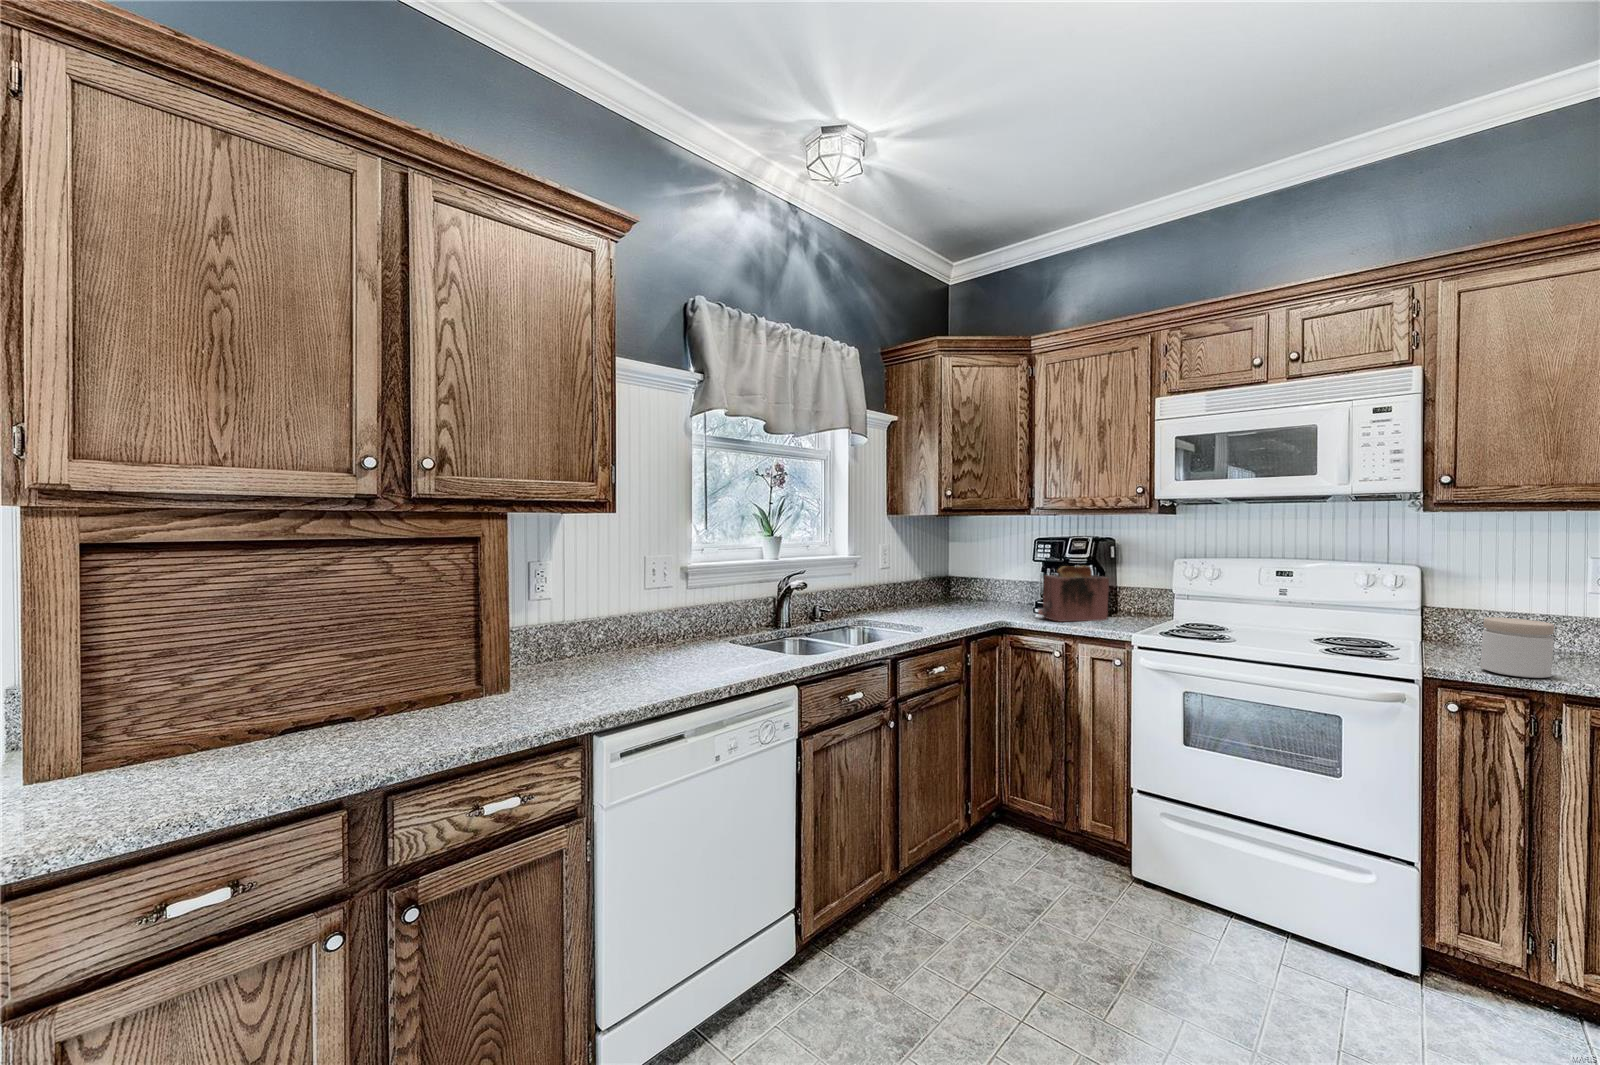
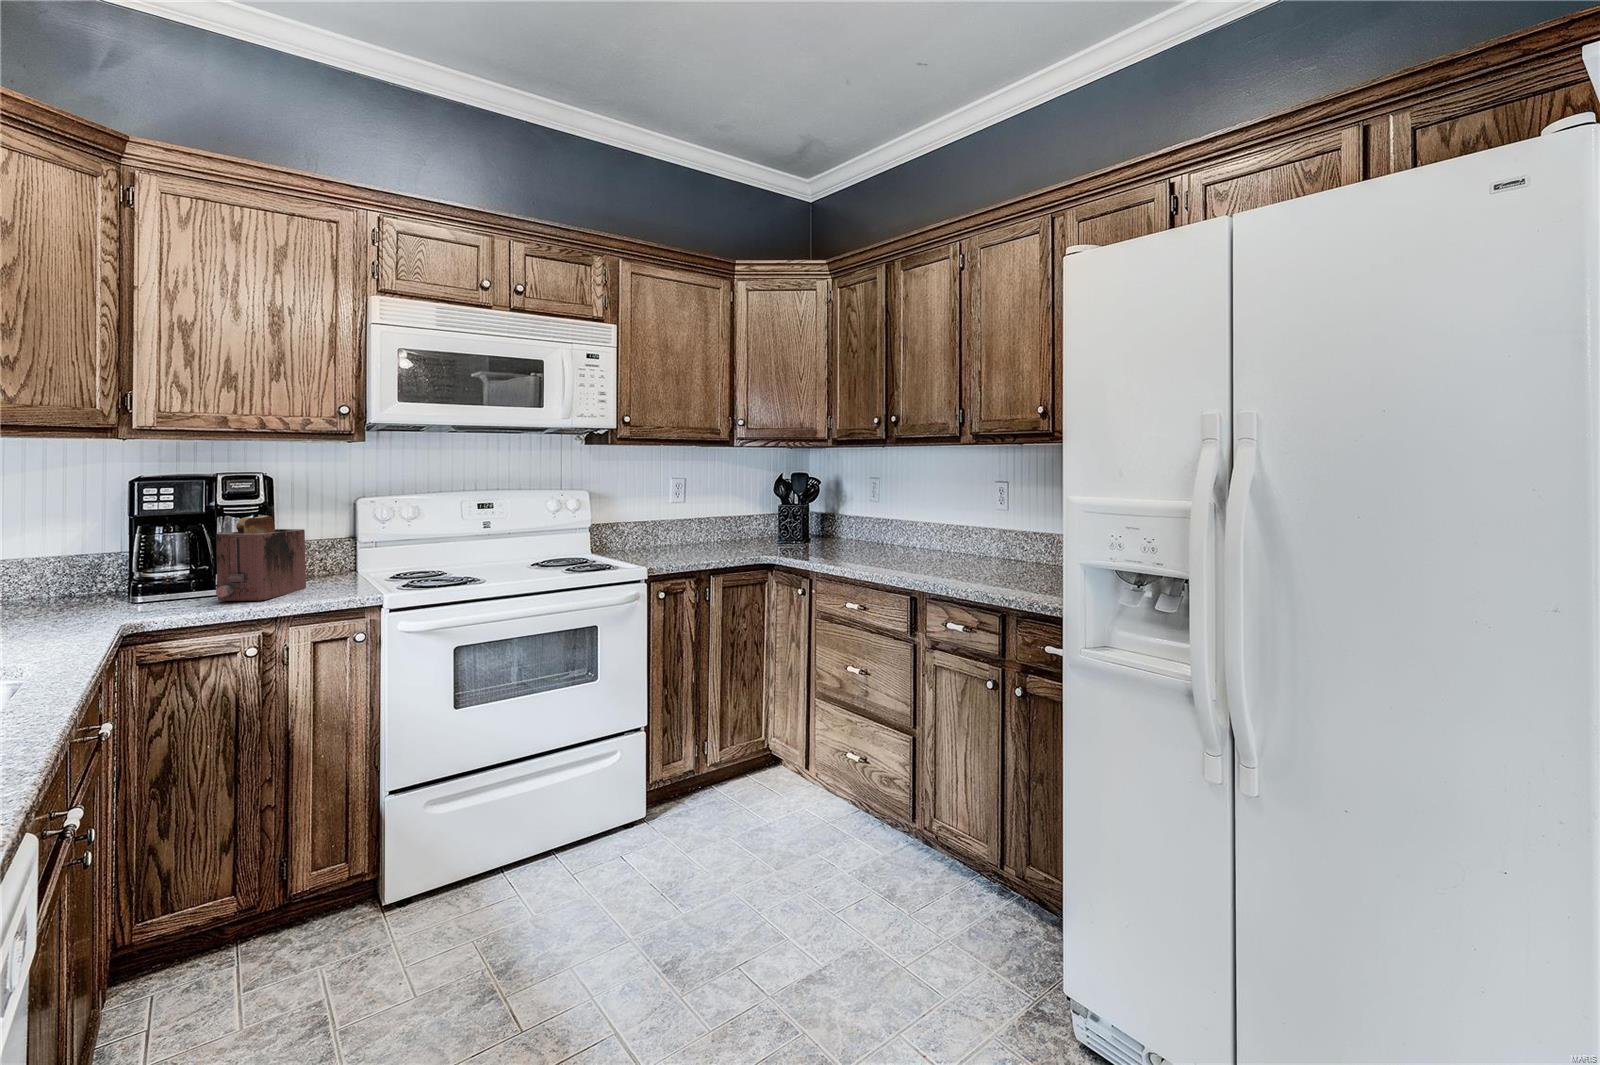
jar: present [1481,617,1554,678] -> none [666,523,701,563]

